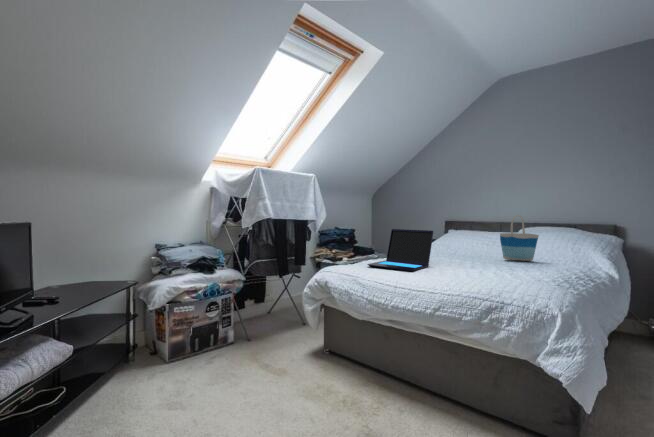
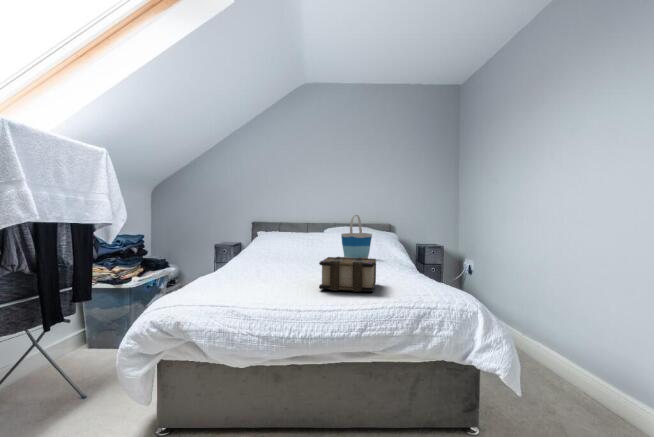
laptop: present [367,229,433,271] -> none [225,232,297,285]
book: none [421,252,481,283] -> present [319,257,376,292]

